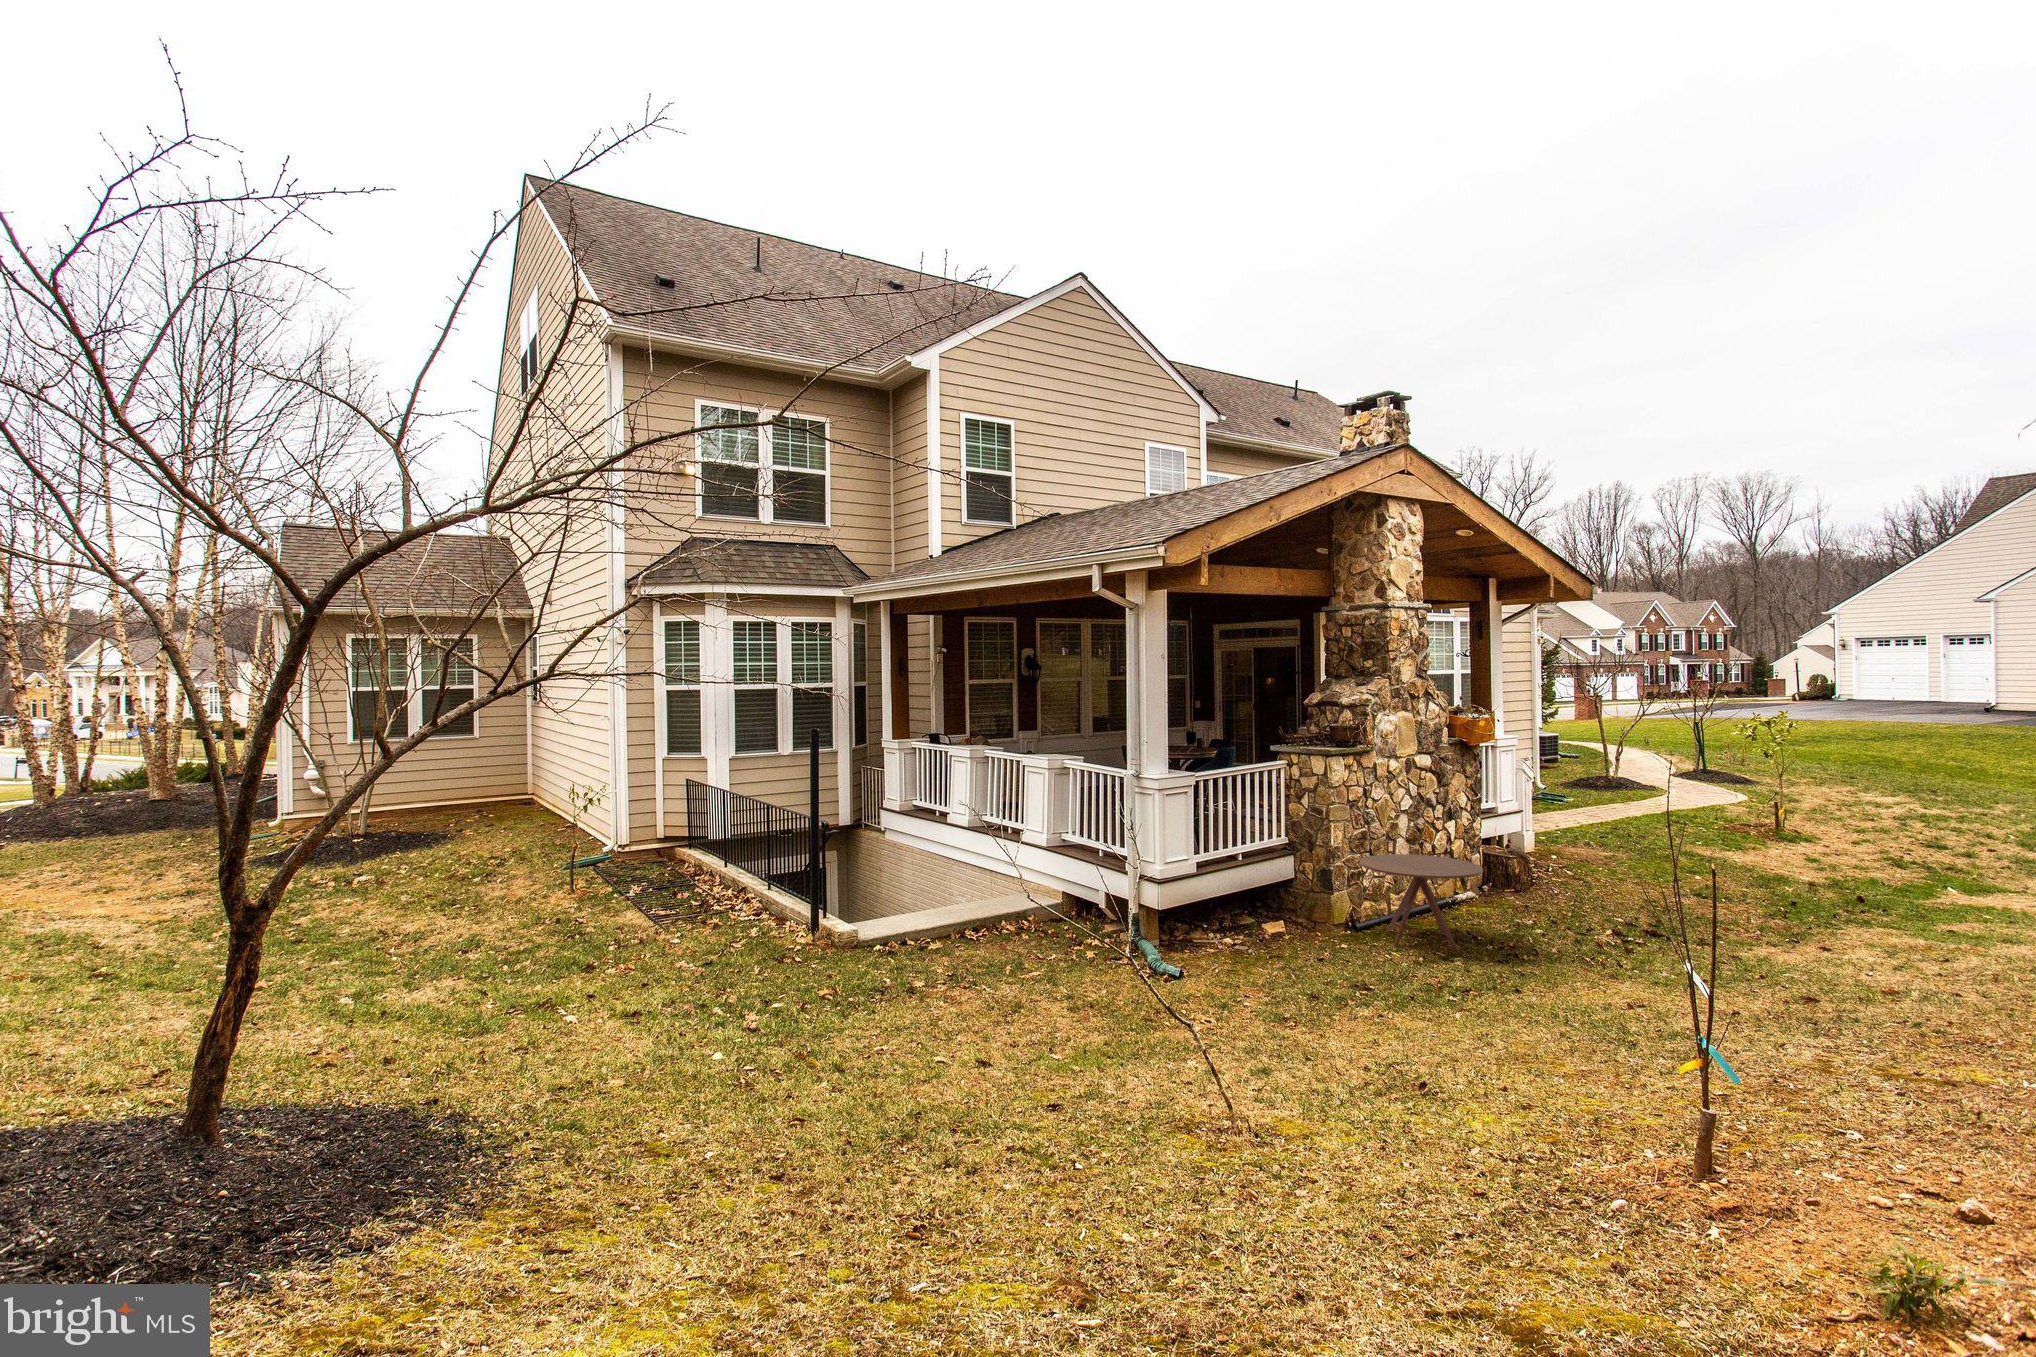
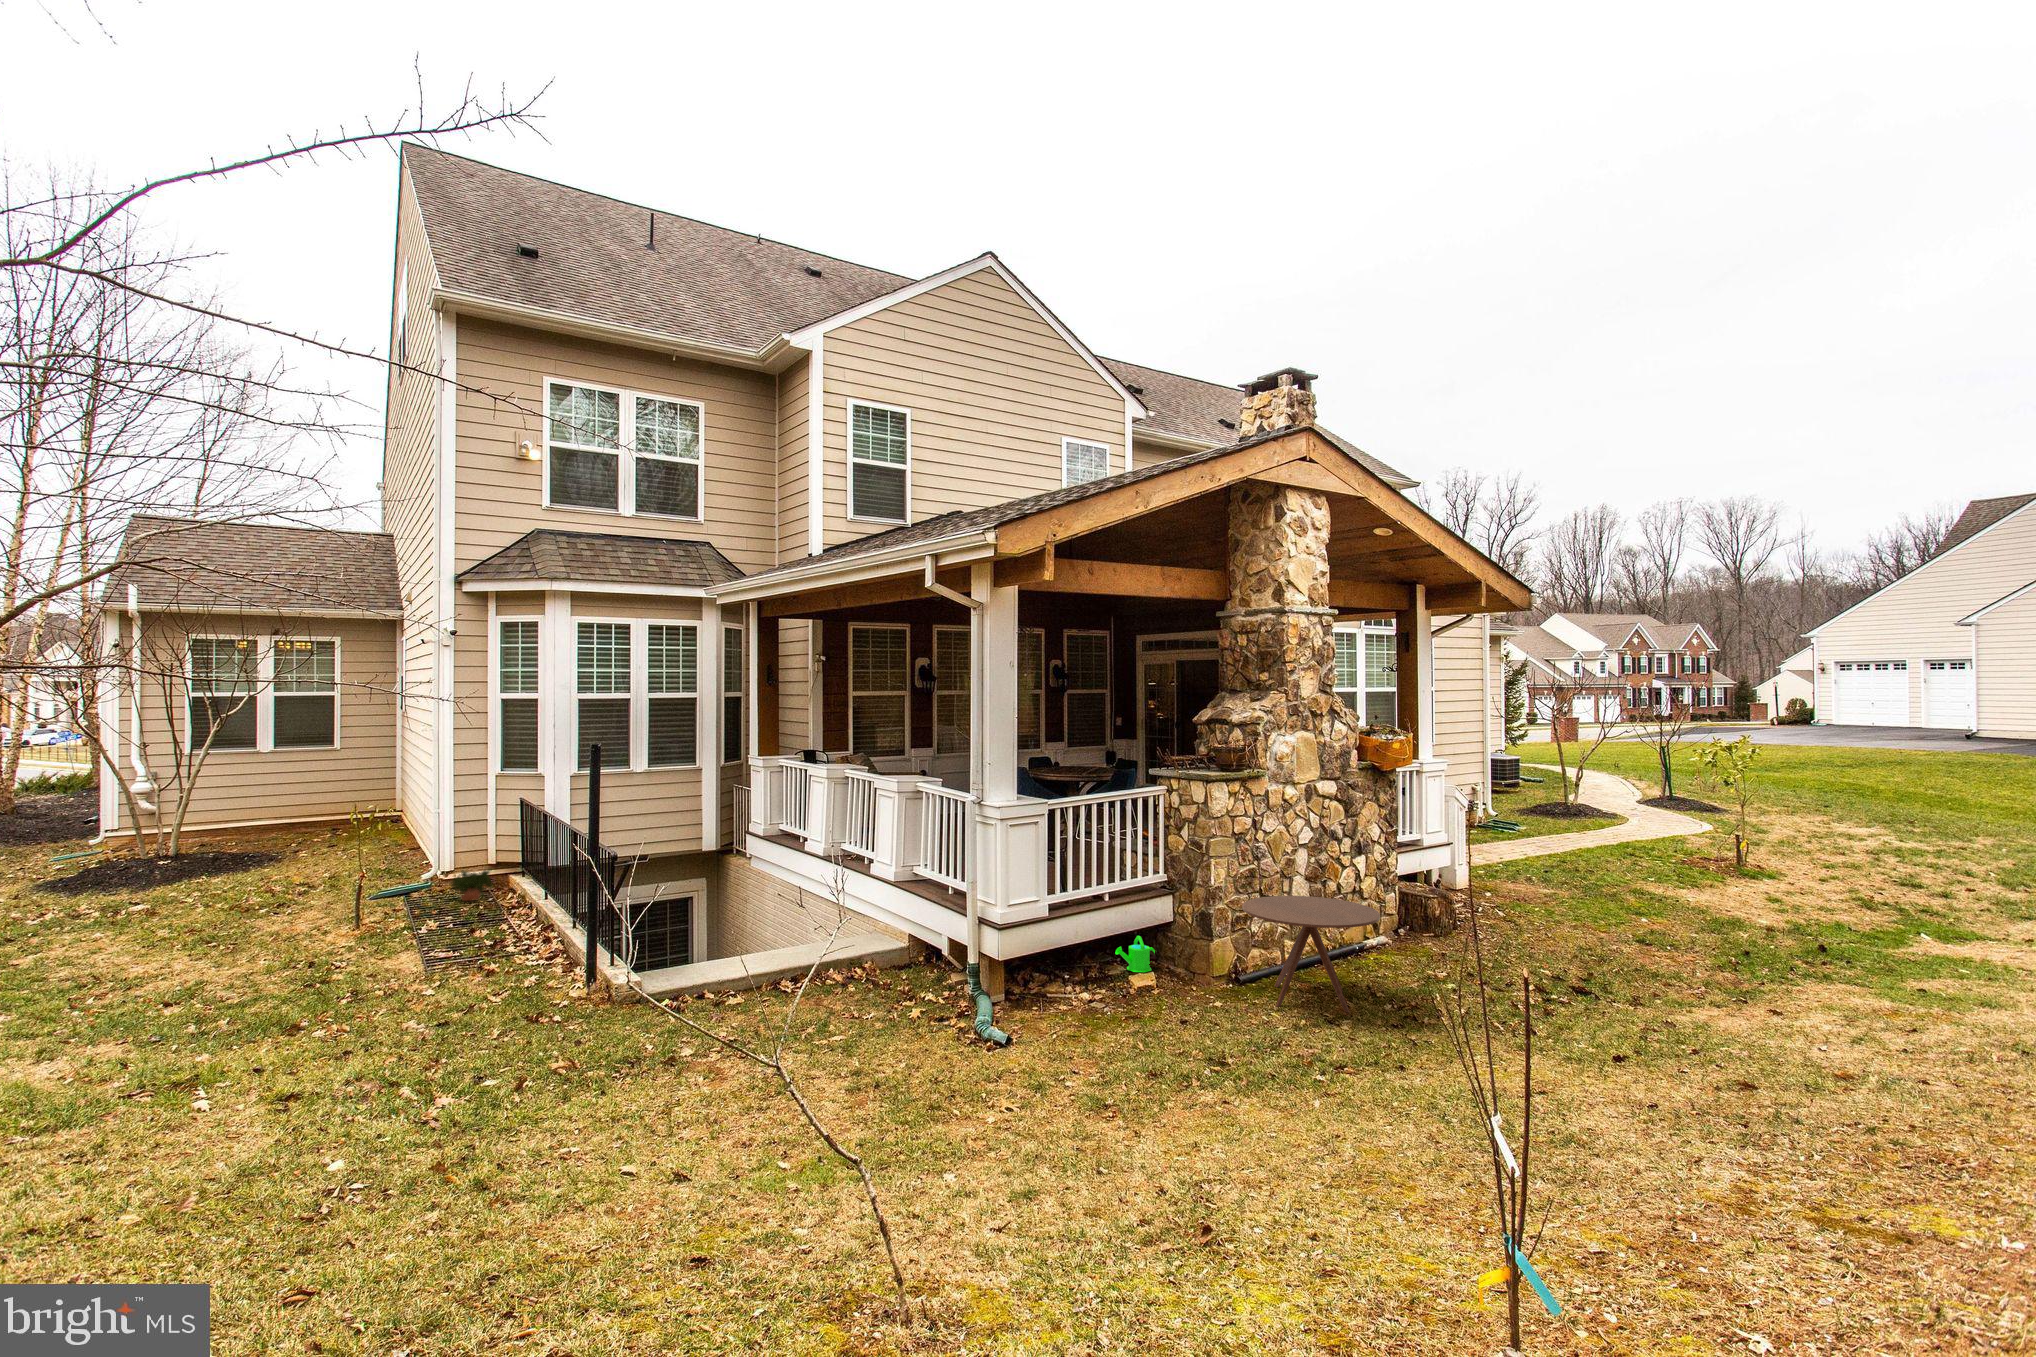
potted plant: none [626,841,666,871] -> present [449,869,493,901]
watering can: none [1242,890,1279,922] -> present [1115,936,1155,972]

